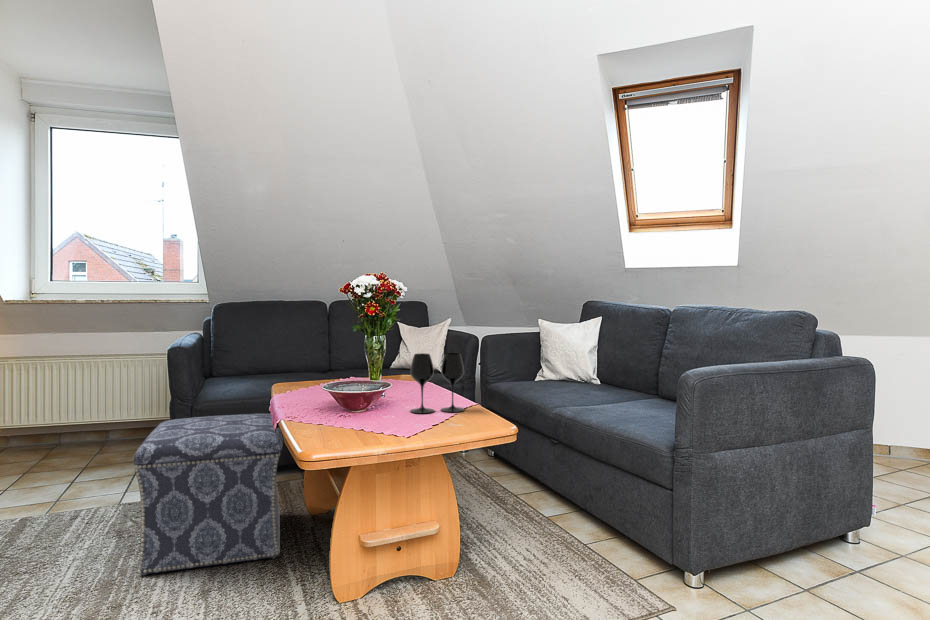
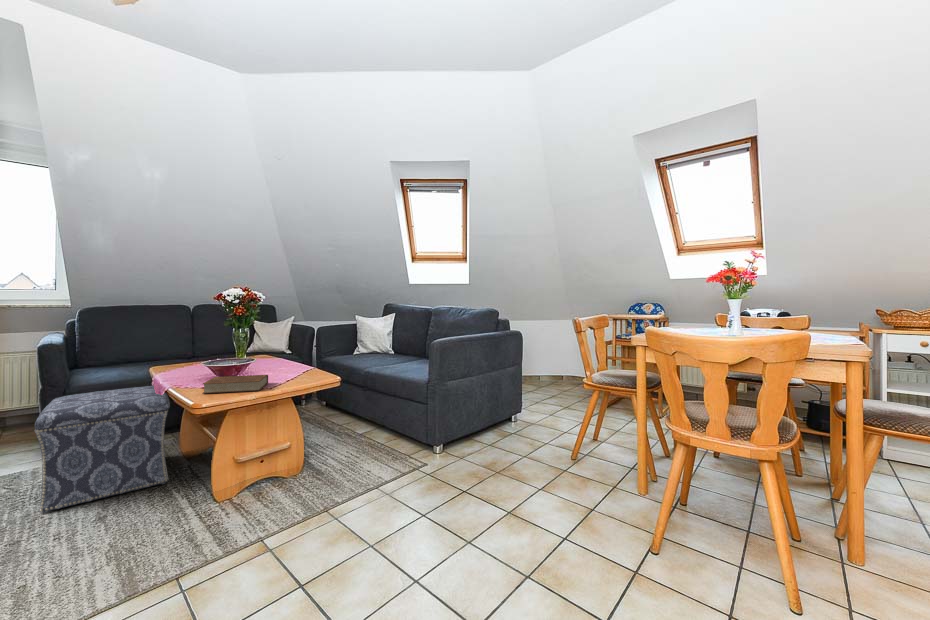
wine glass: present [410,353,464,413] -> none [268,337,306,376]
book: none [319,410,409,439] -> present [203,375,268,394]

